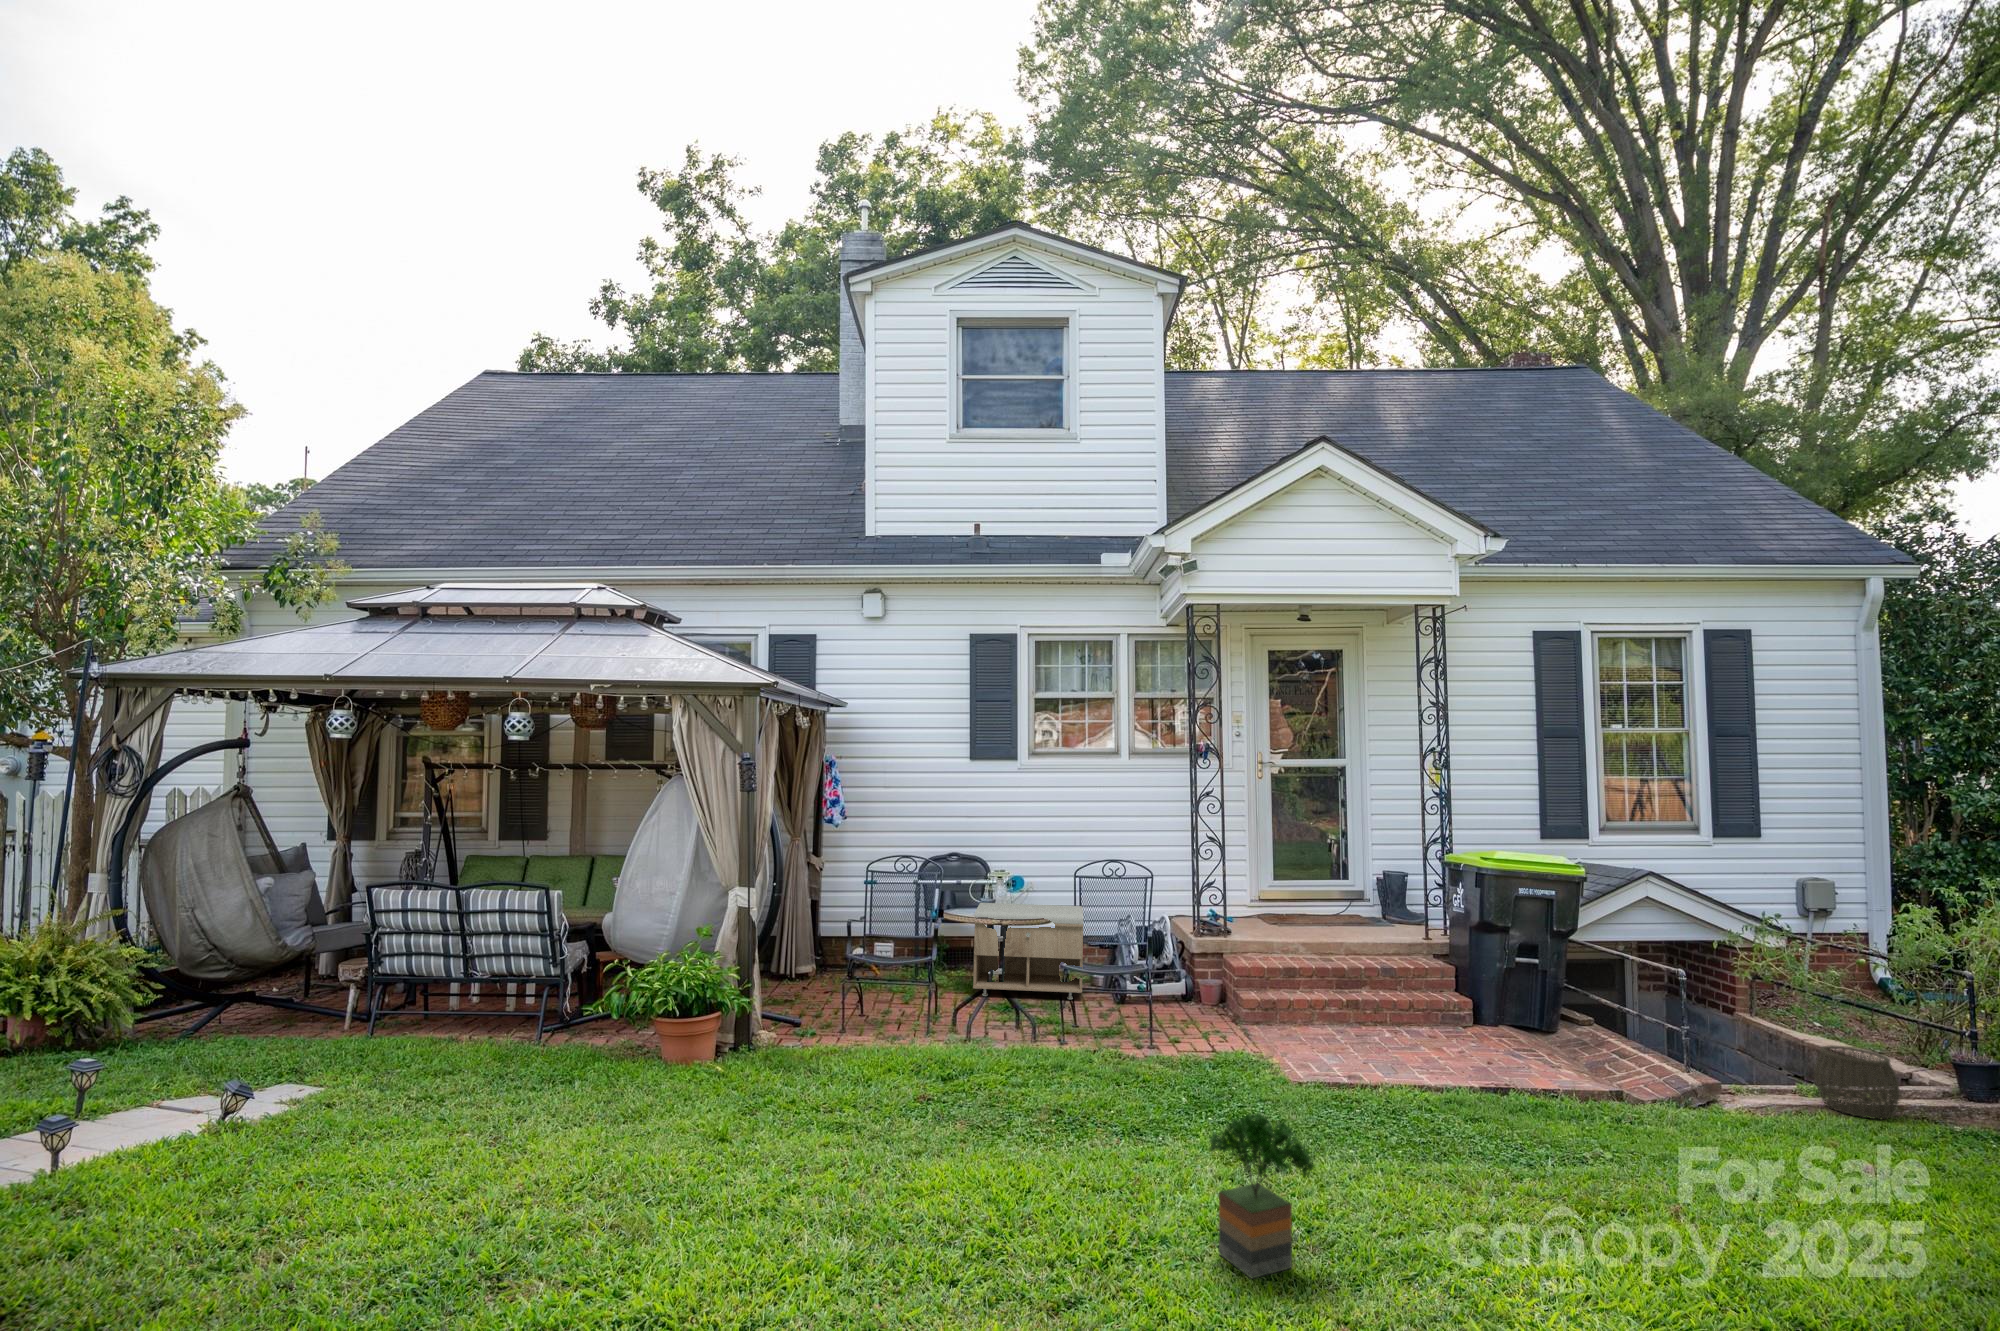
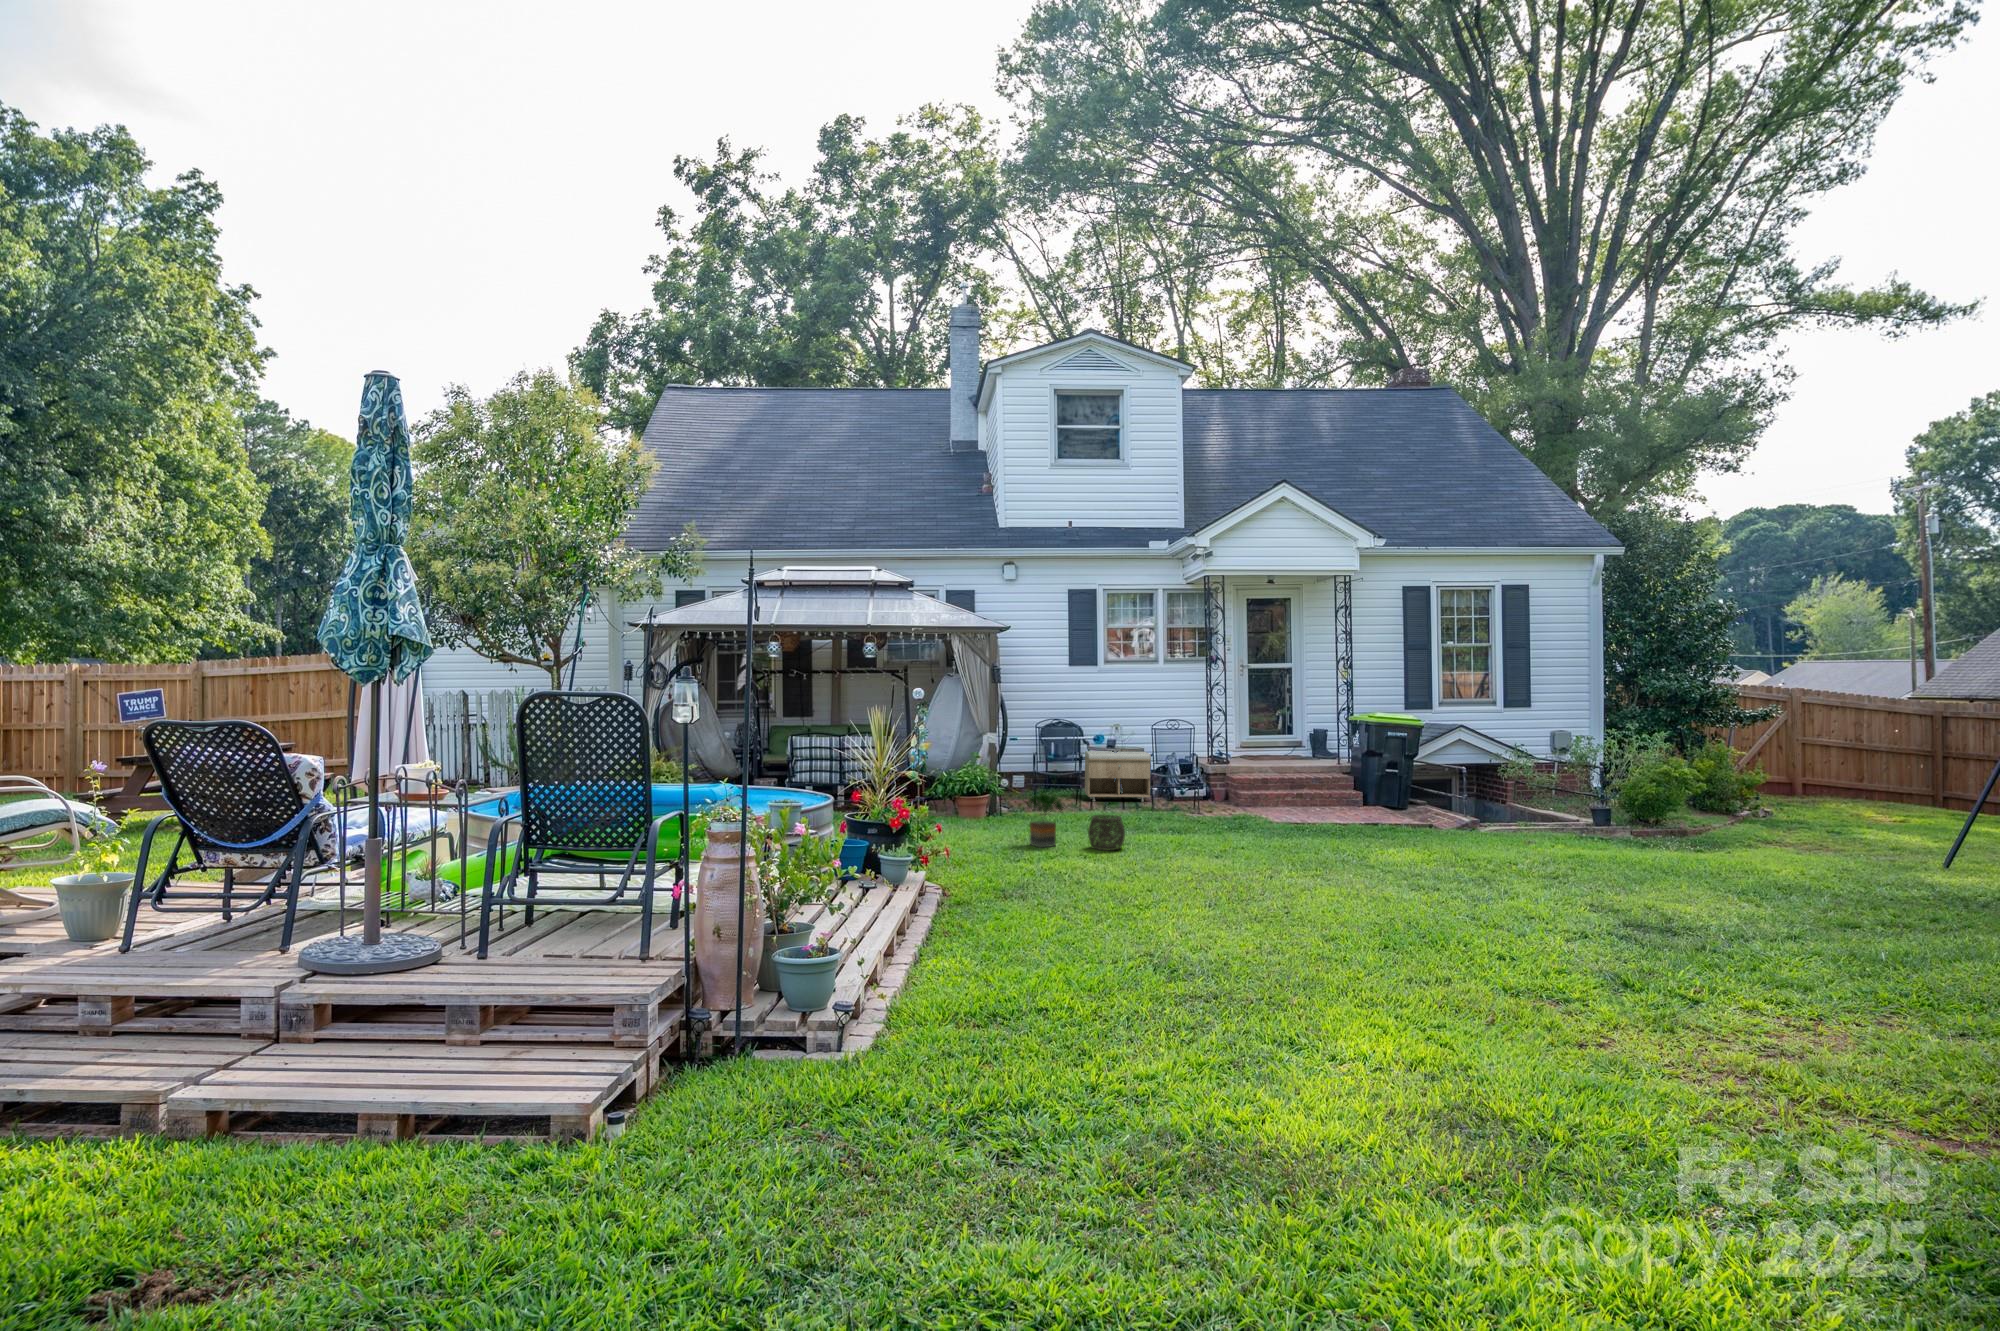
woven basket: present [1814,1045,1900,1119] -> present [1088,815,1125,851]
potted tree: present [1209,1113,1315,1278] -> present [1027,794,1064,847]

